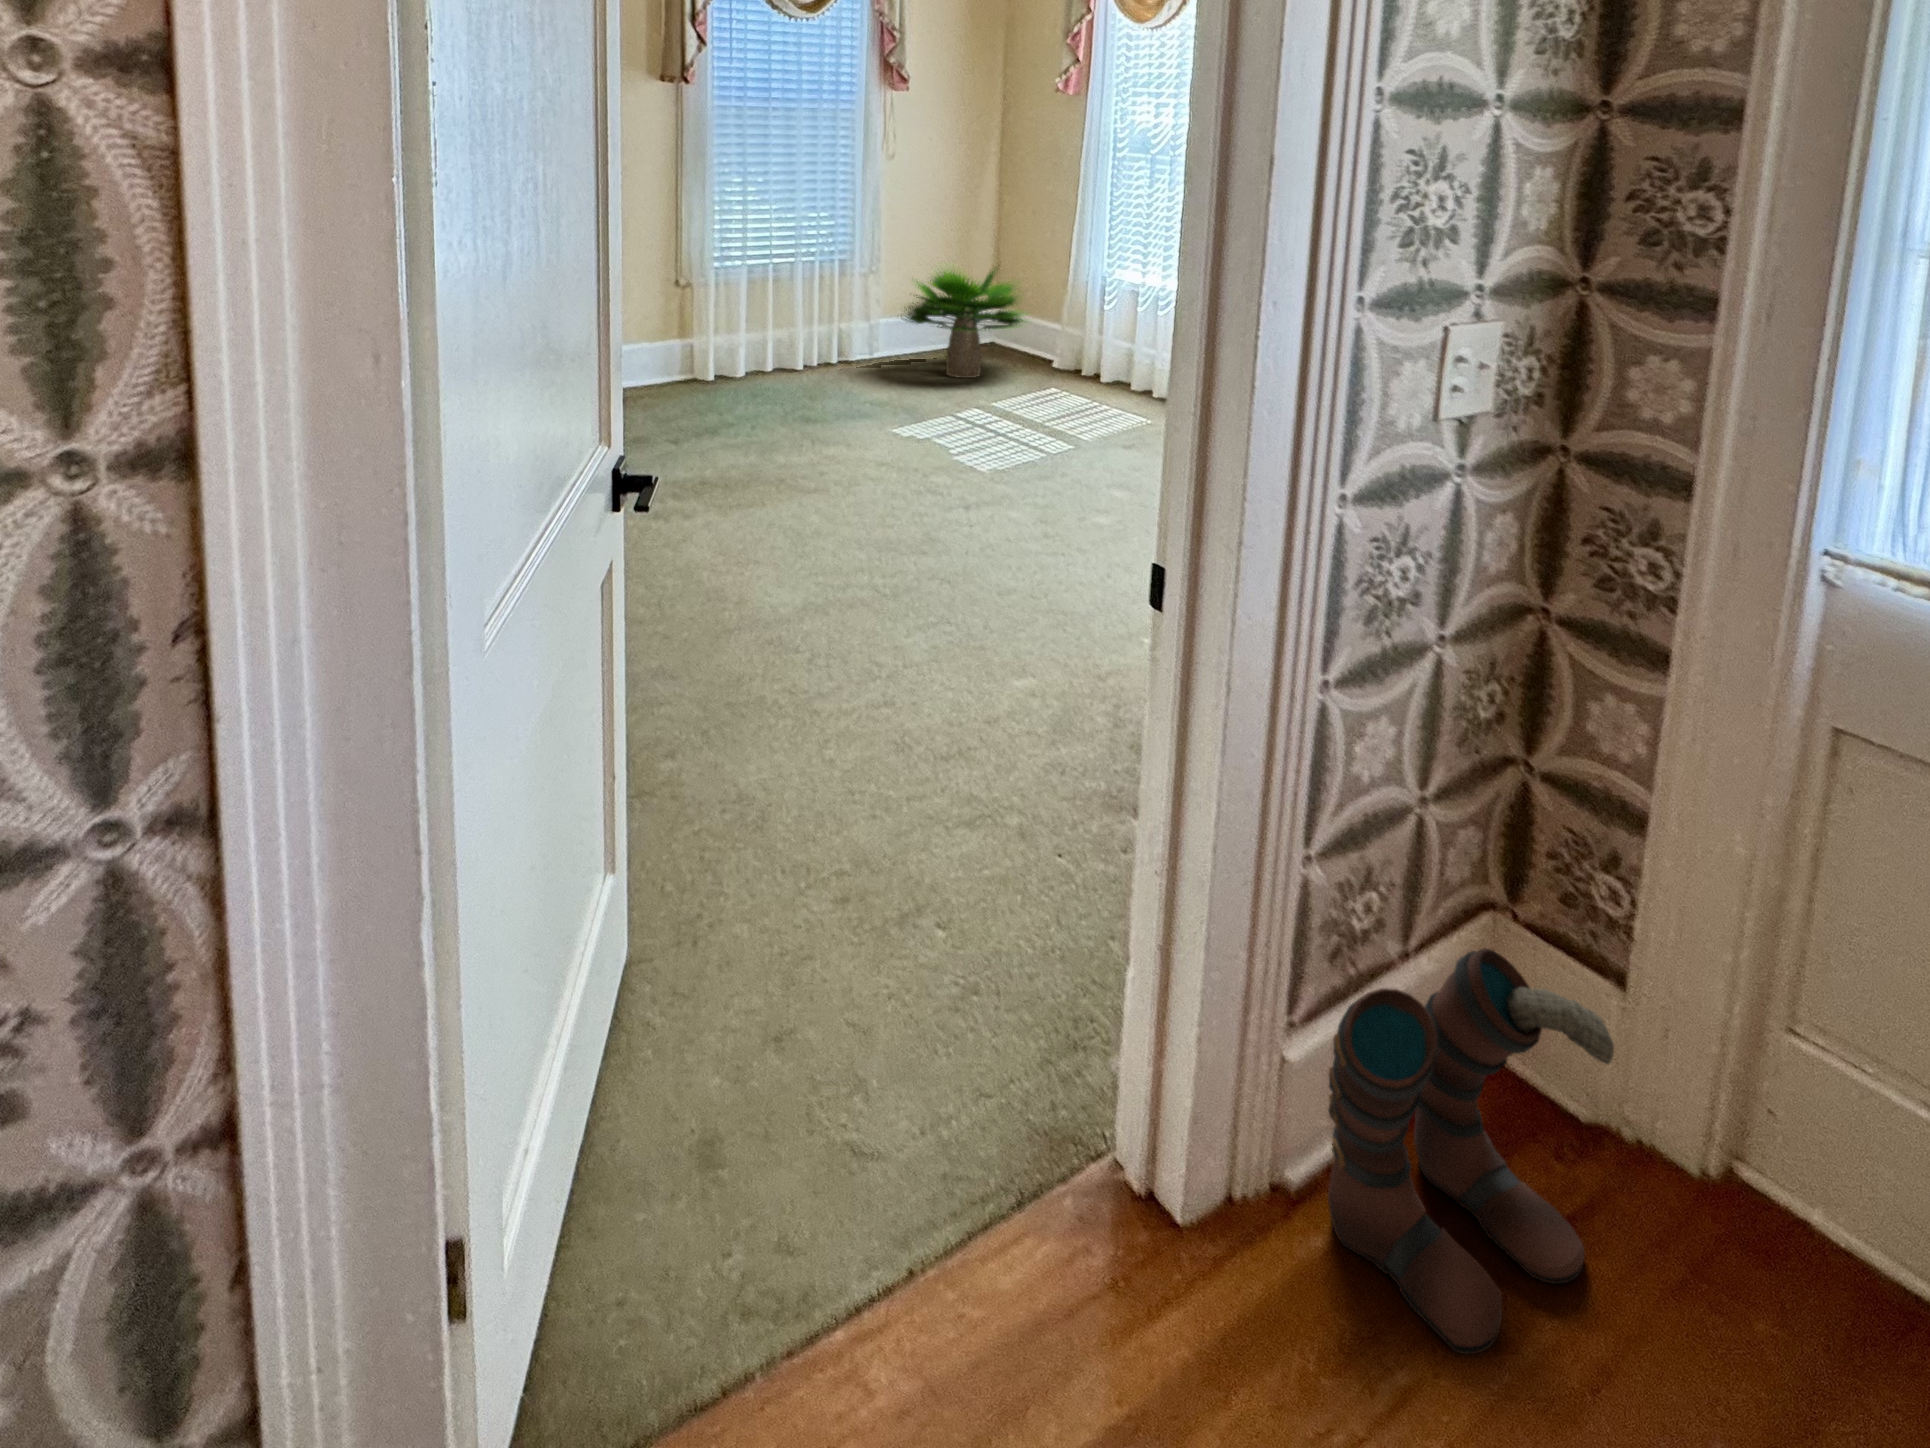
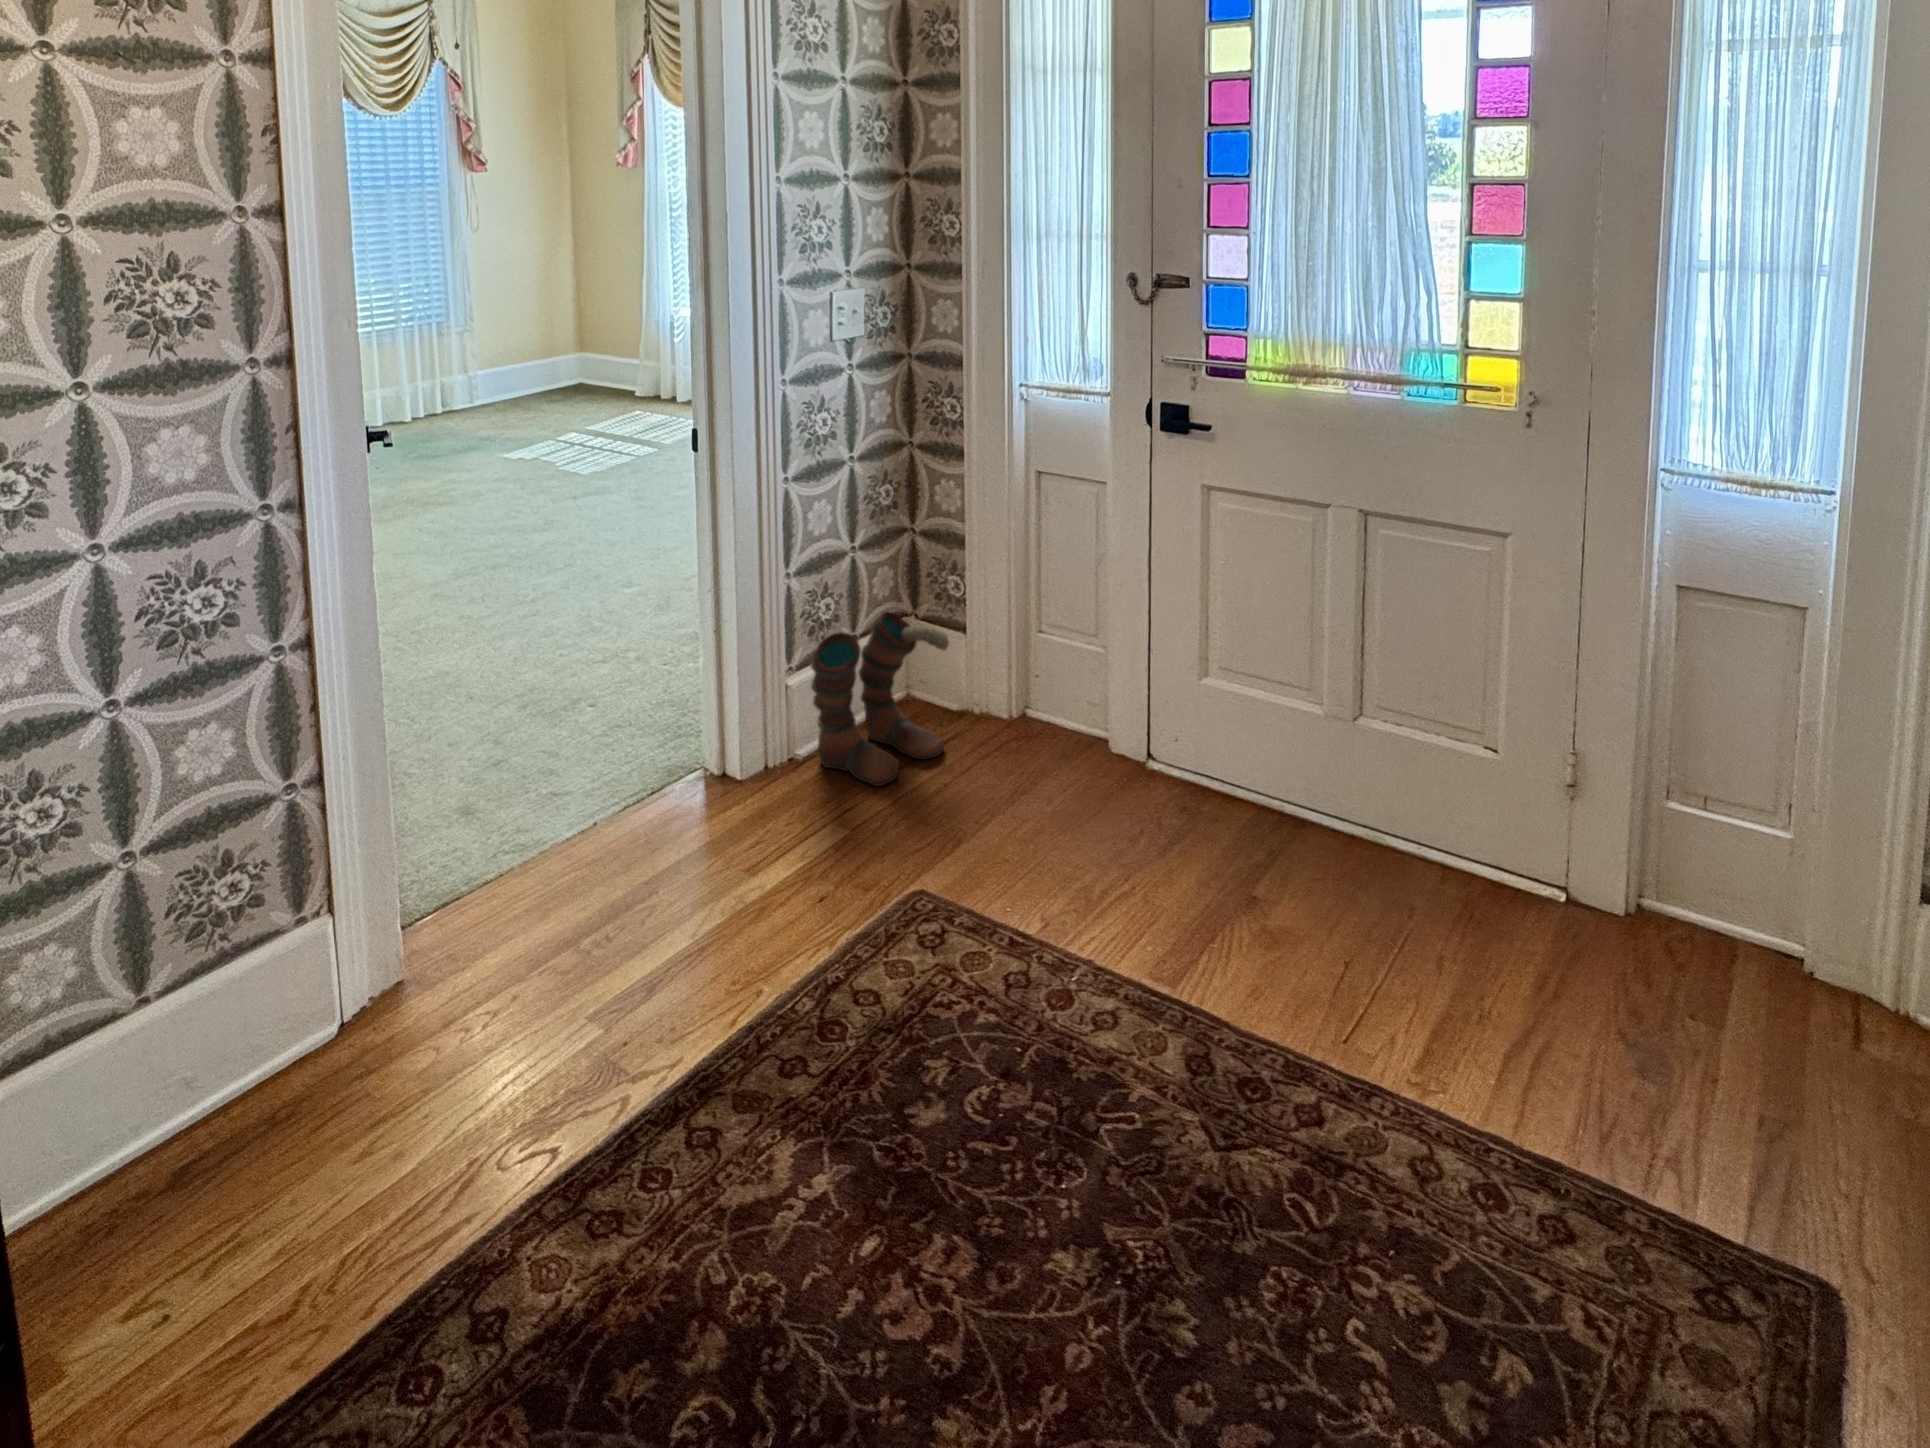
potted plant: present [902,267,1026,378] -> none [493,305,618,409]

